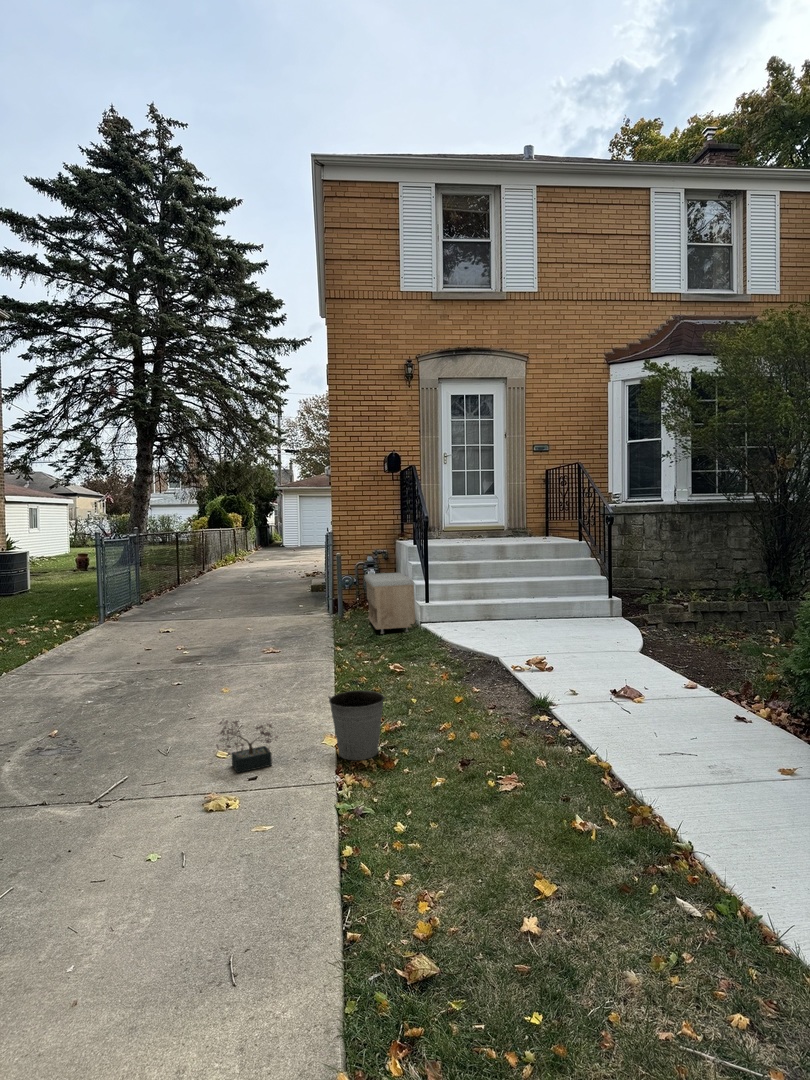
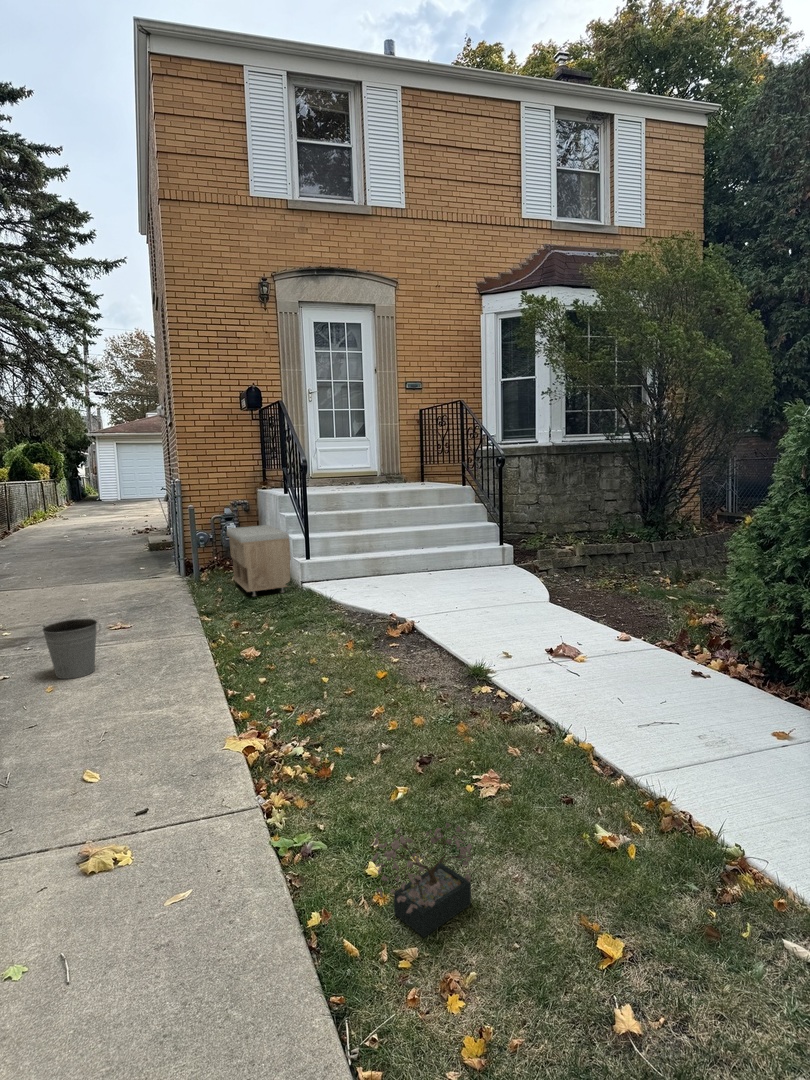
bucket: present [328,690,386,760] -> present [42,619,98,679]
decorative plant: present [216,719,278,773] -> present [372,823,472,937]

